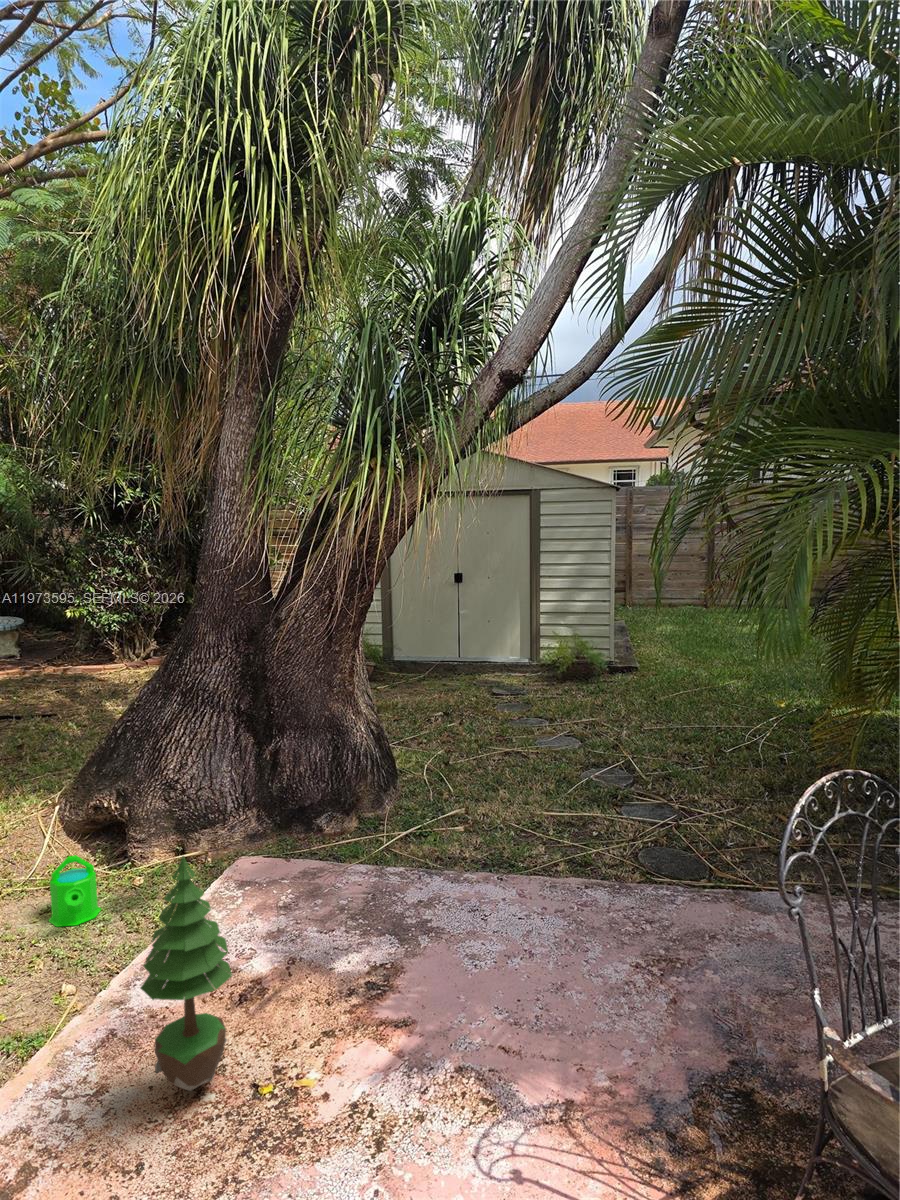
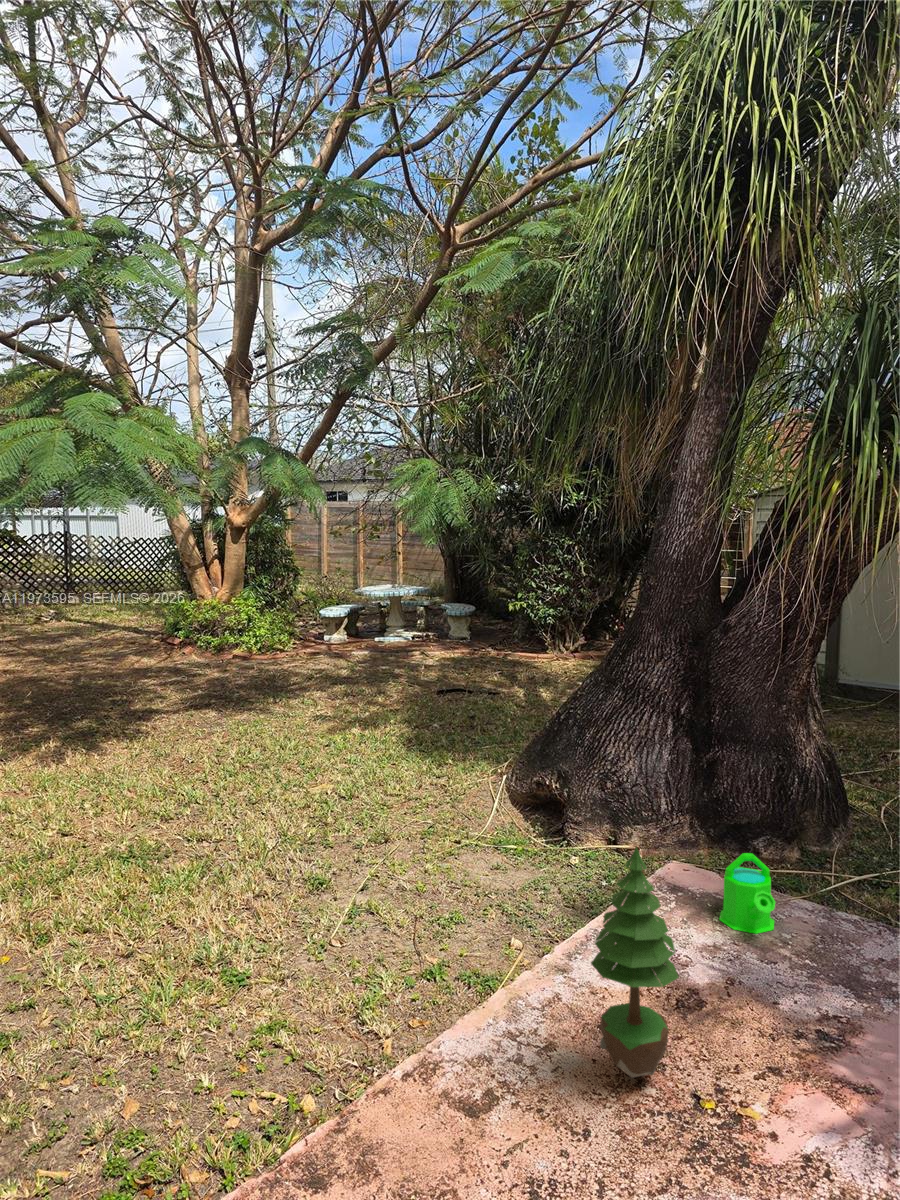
watering can: present [49,855,101,927] -> present [719,853,776,934]

